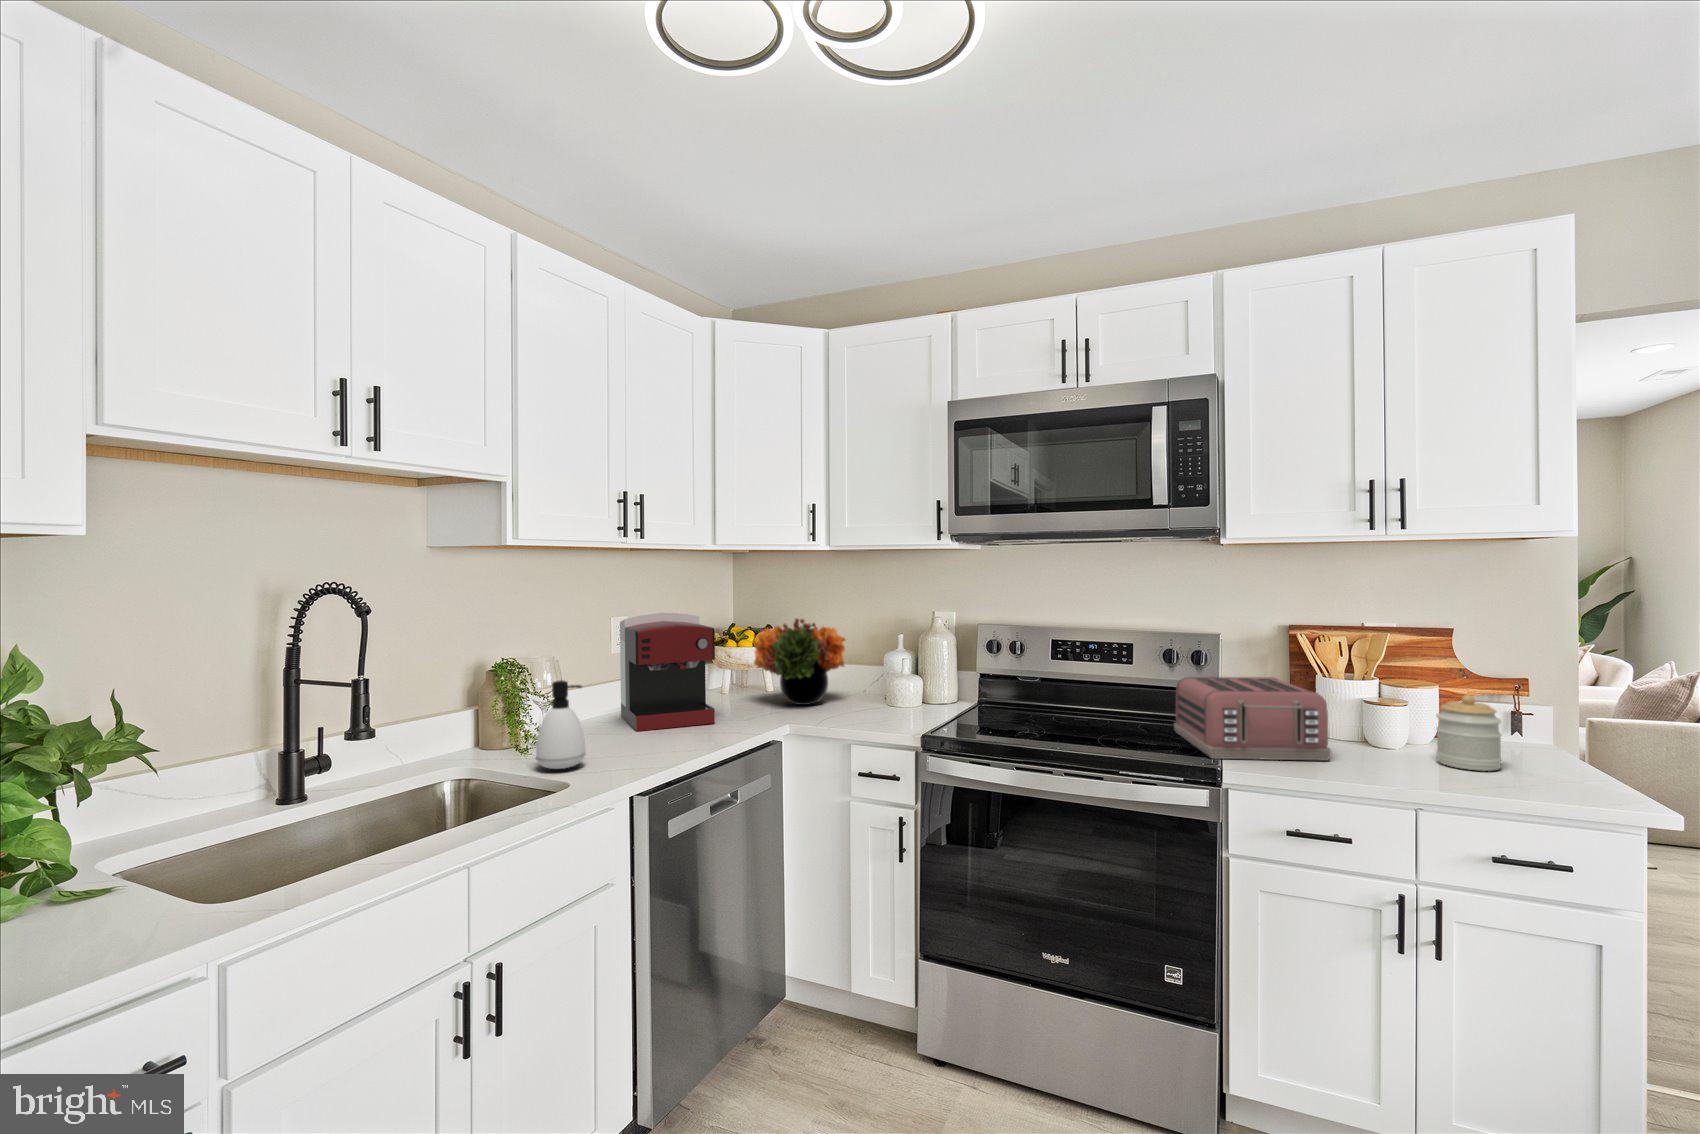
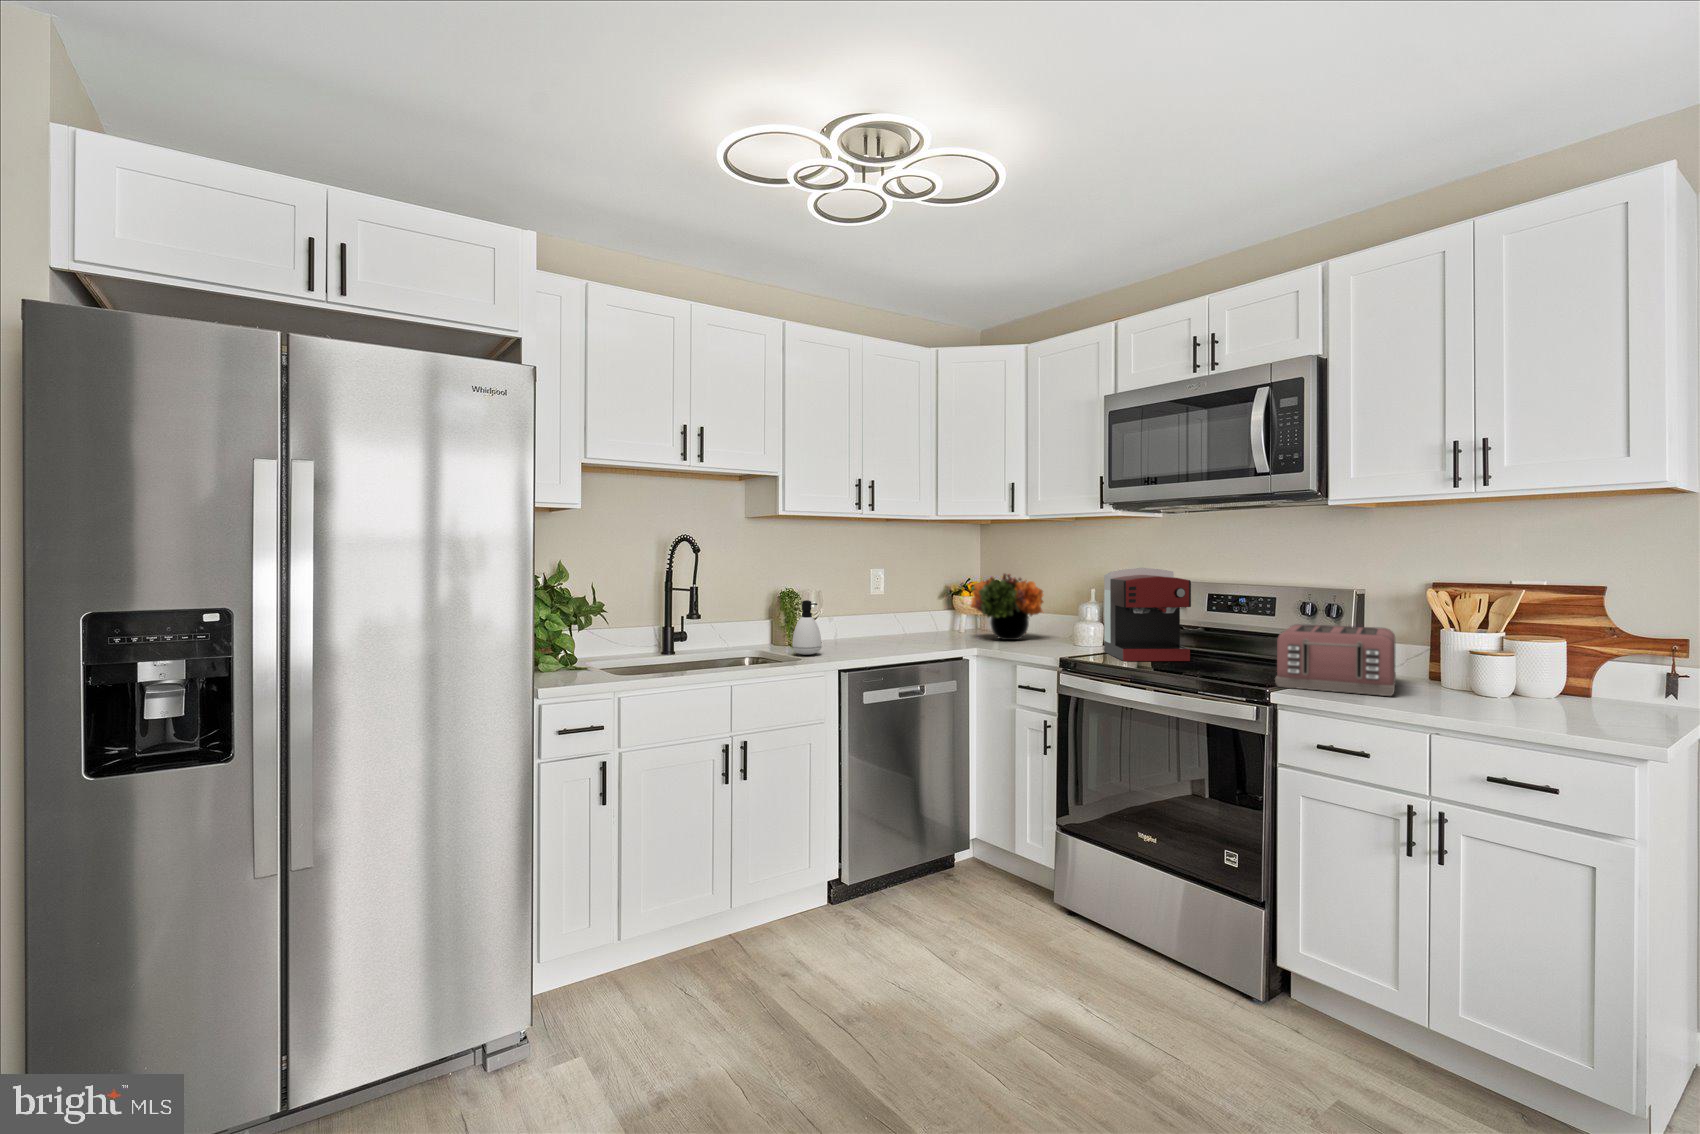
coffee maker: present [620,613,715,731] -> present [1104,568,1191,661]
jar: present [1436,695,1502,771] -> none [1512,643,1579,715]

